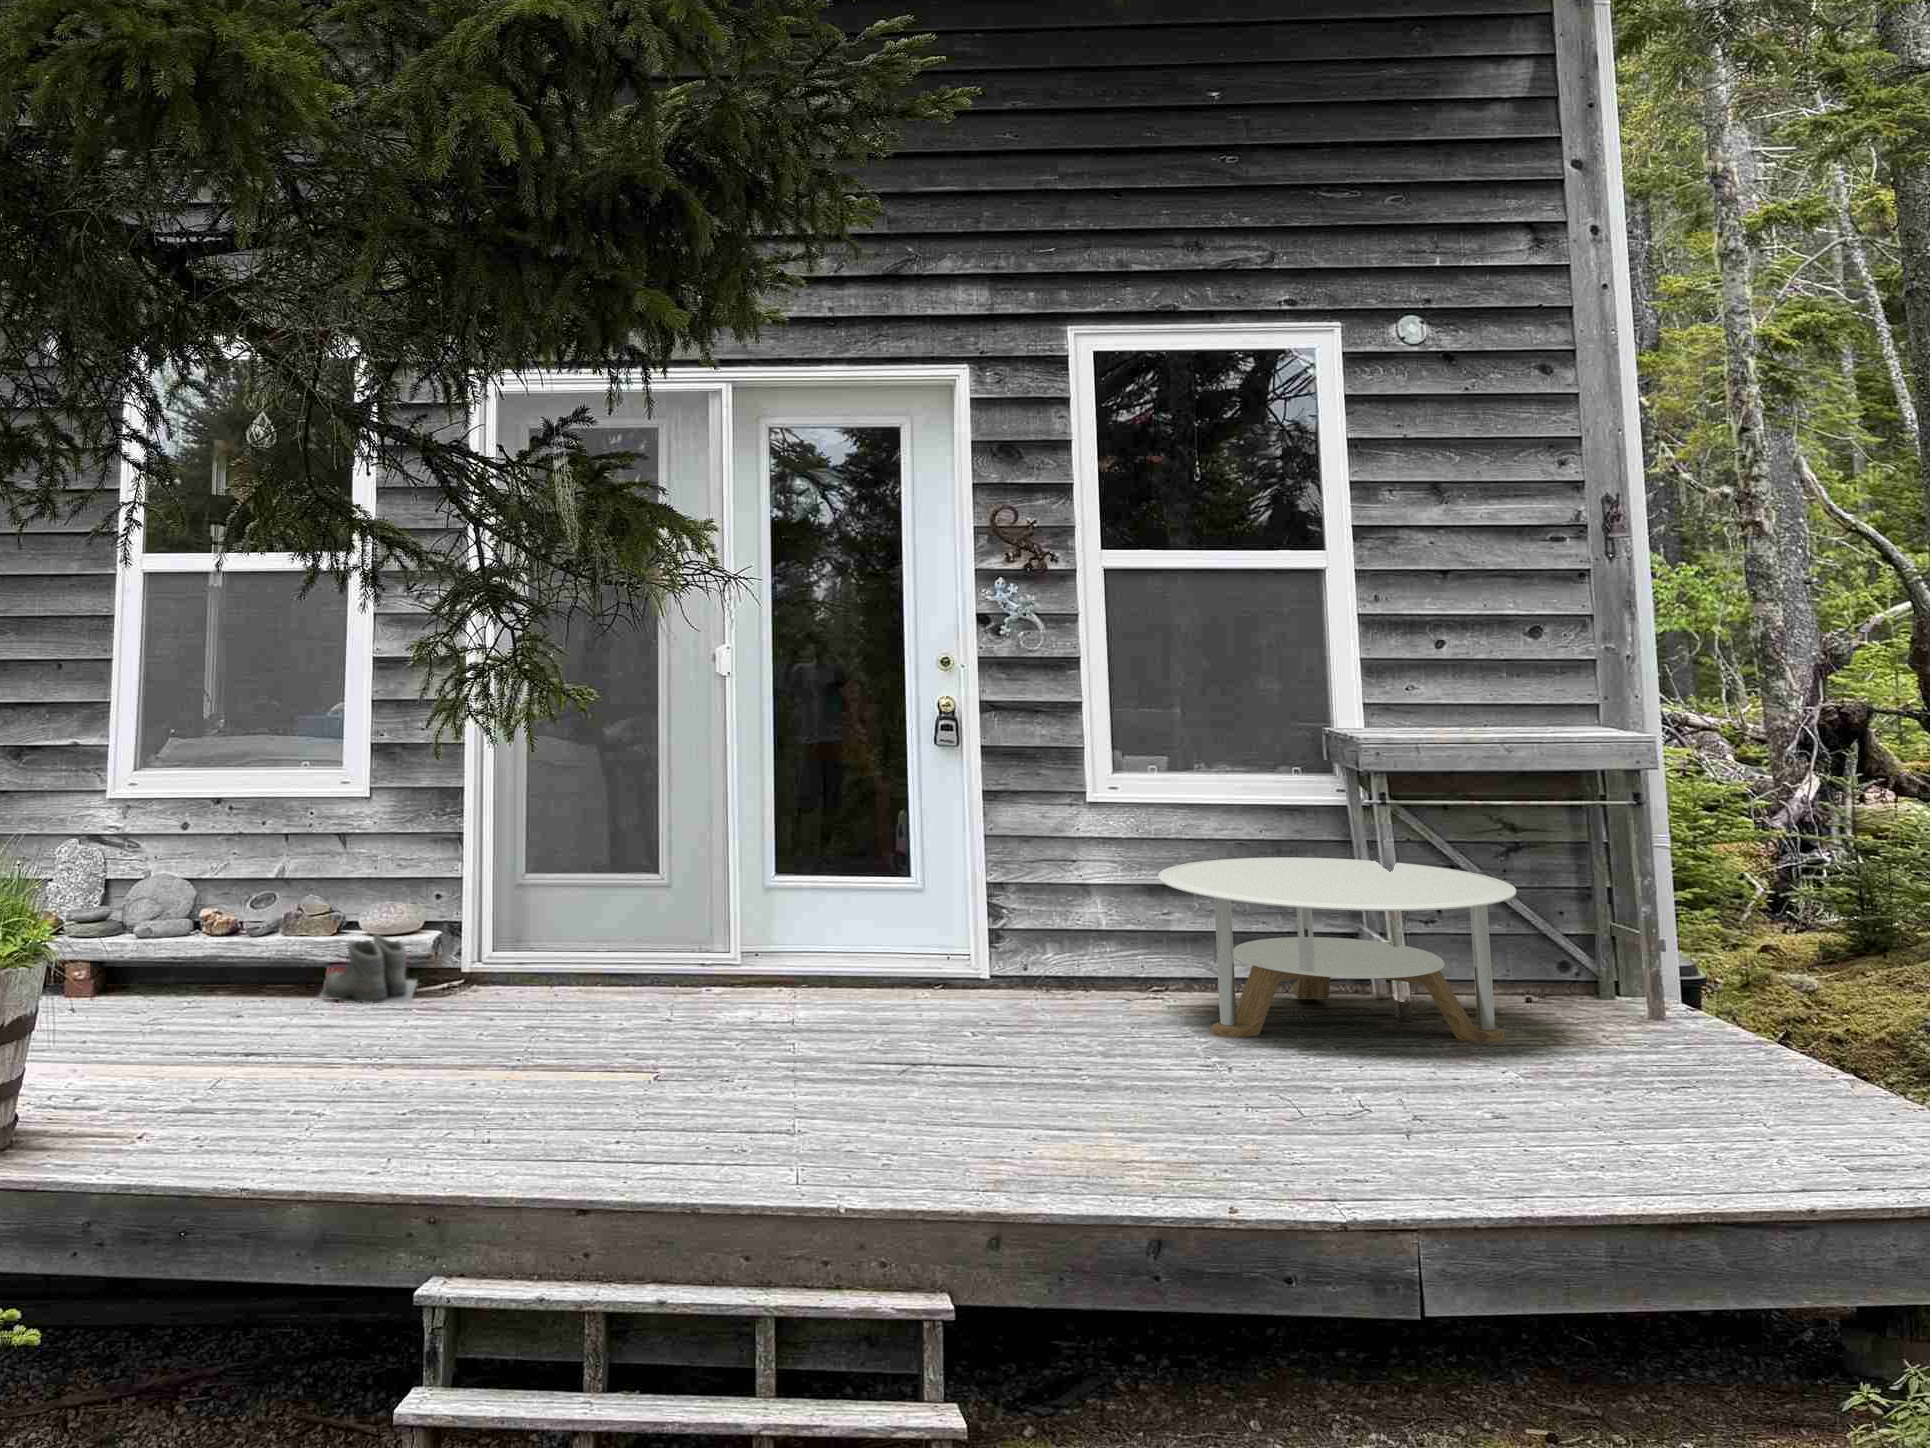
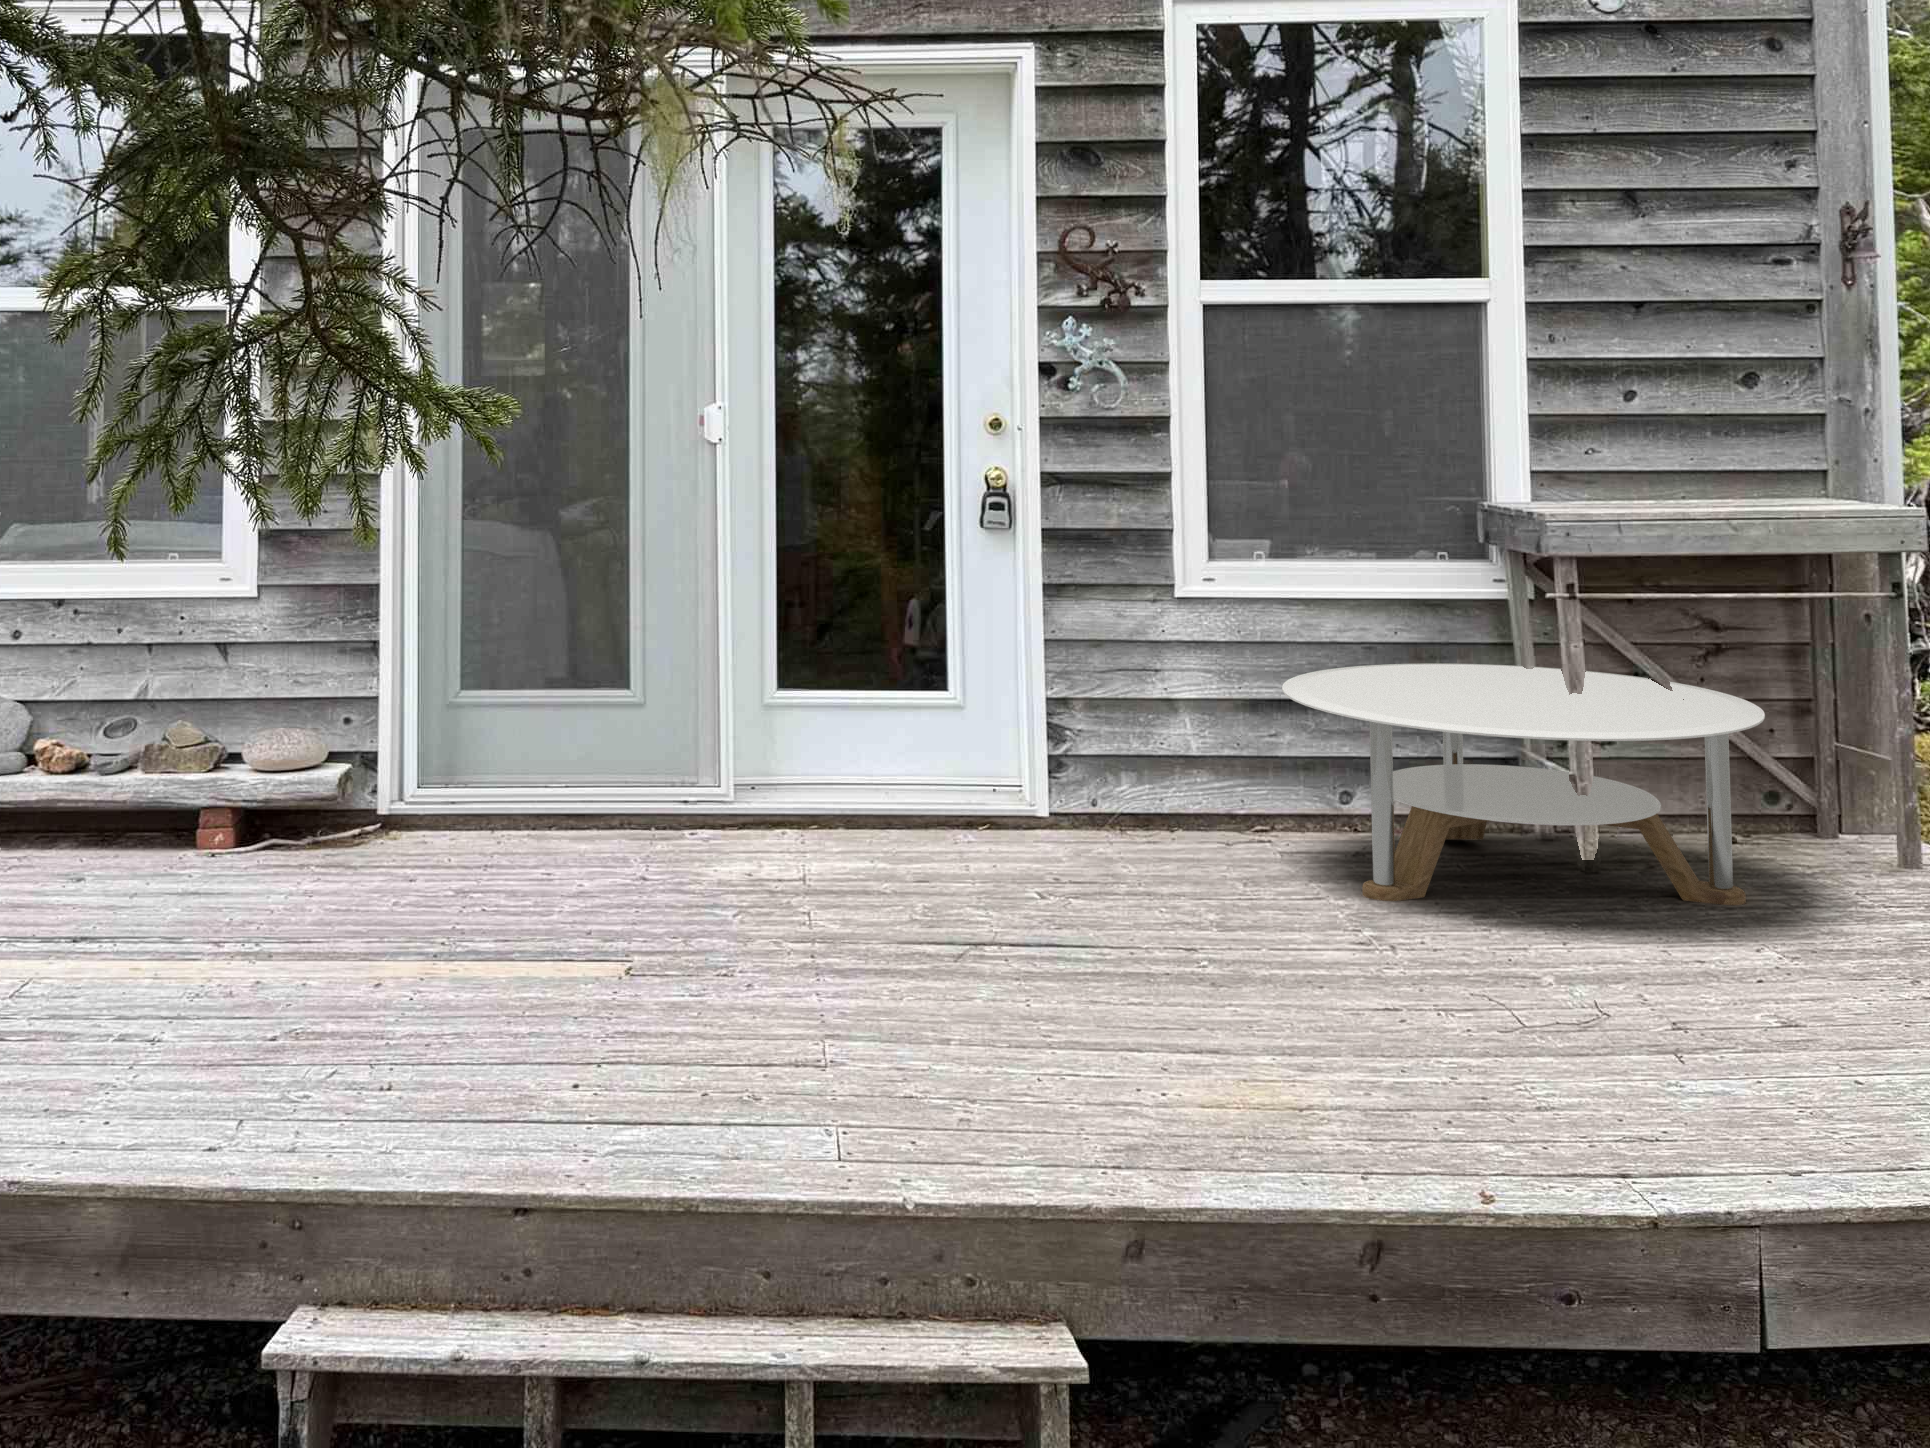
boots: present [318,934,417,1003] -> none [179,769,322,866]

